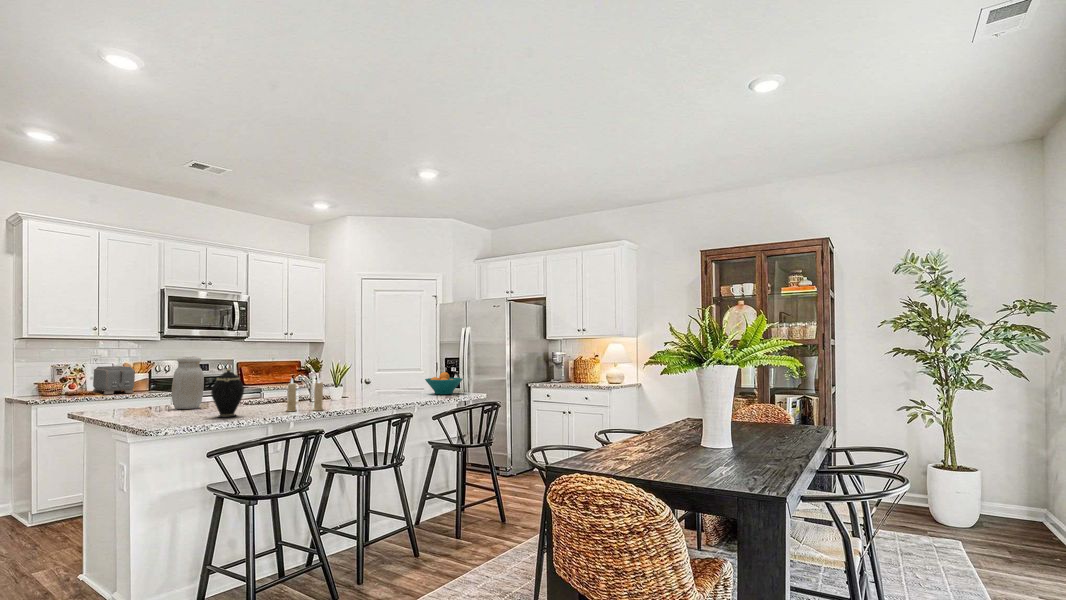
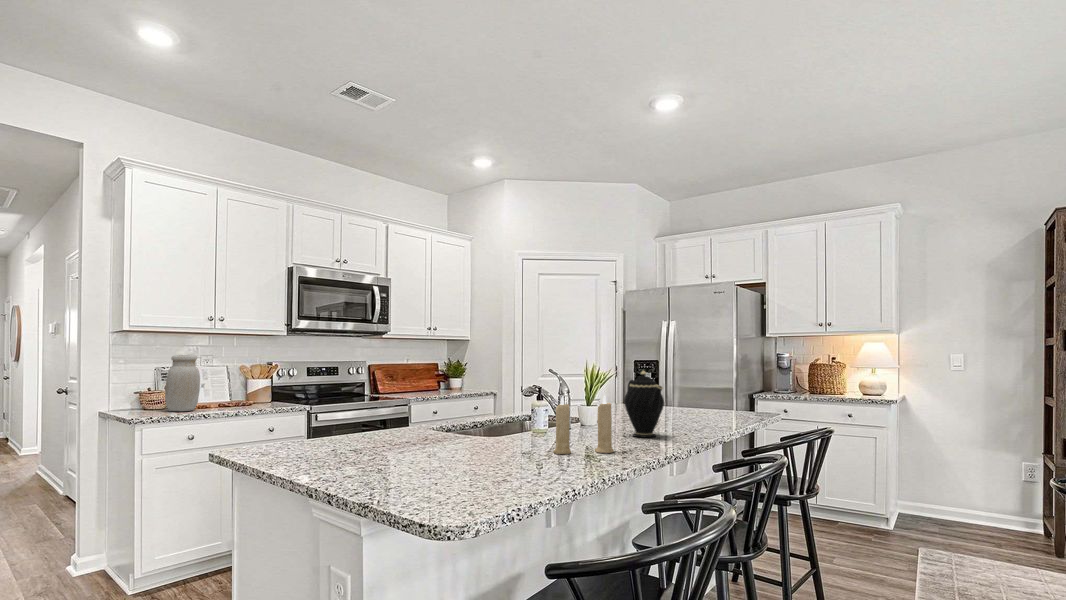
jar: present [172,357,204,409] -> present [165,355,200,411]
toaster: present [92,366,135,394] -> none [204,369,260,408]
teapot: present [211,368,244,418] -> present [624,371,664,438]
fruit bowl: present [425,372,462,395] -> none [679,384,738,418]

